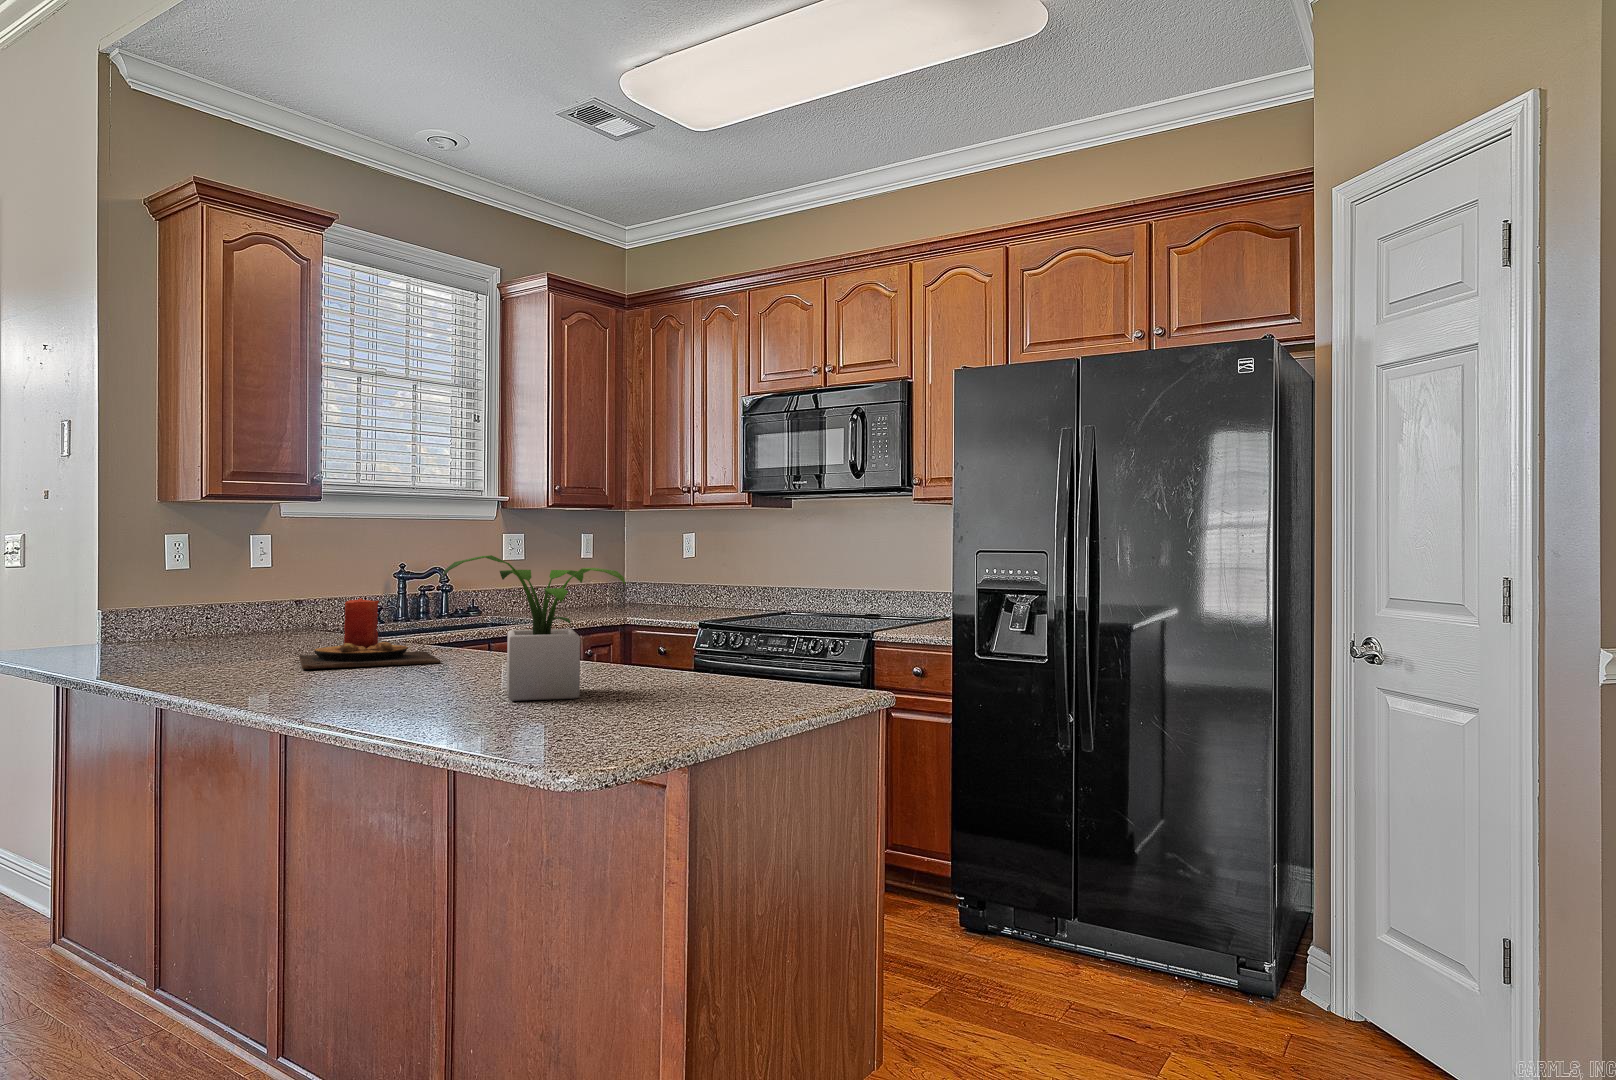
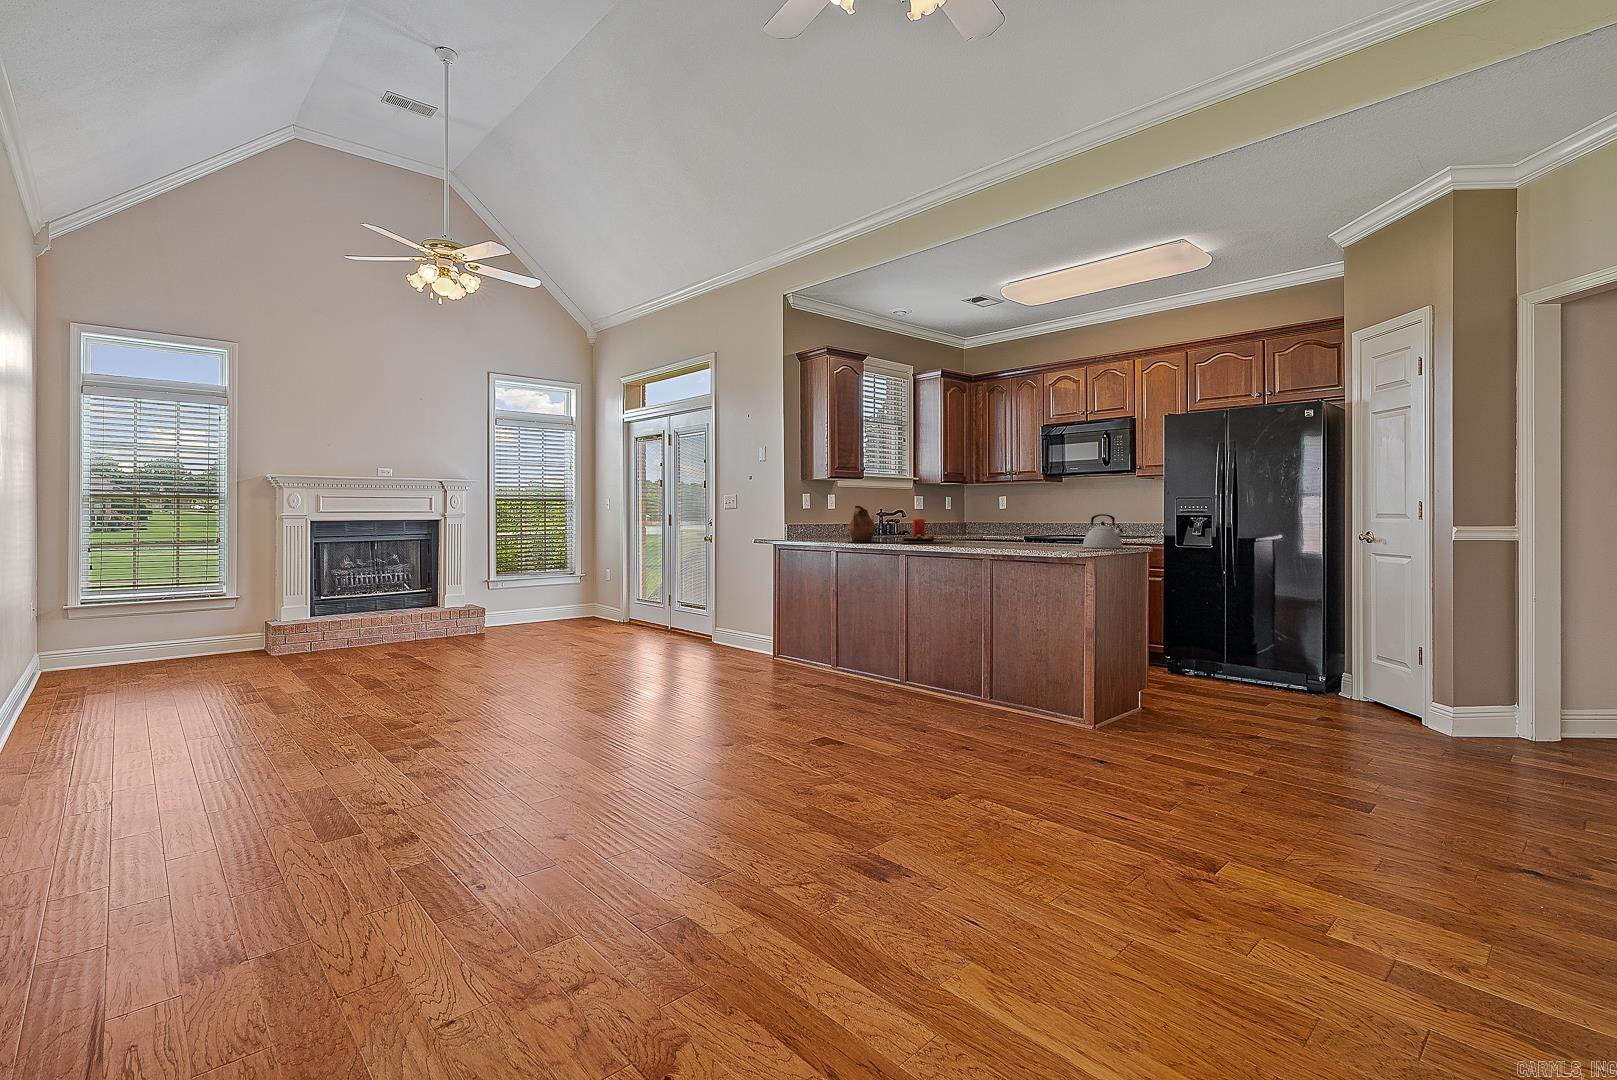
potted plant: present [443,555,625,701] -> none [994,497,1054,548]
ceramic pitcher: none [166,566,261,663] -> present [849,506,876,542]
kettle: none [705,604,807,702] -> present [1083,514,1123,548]

